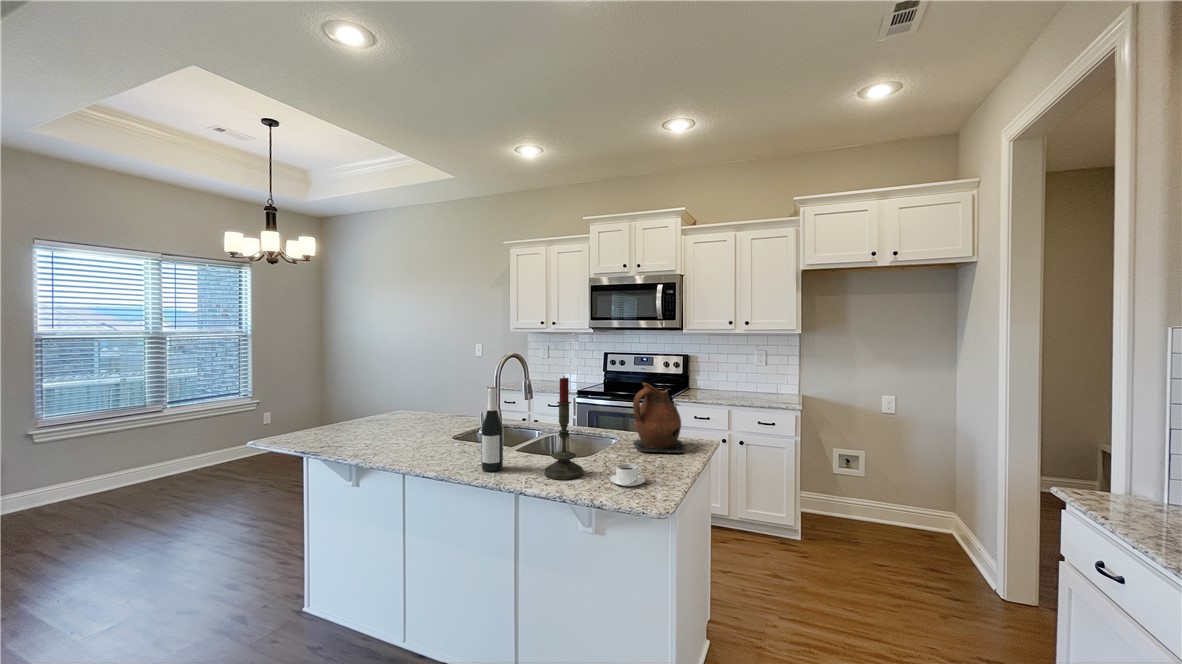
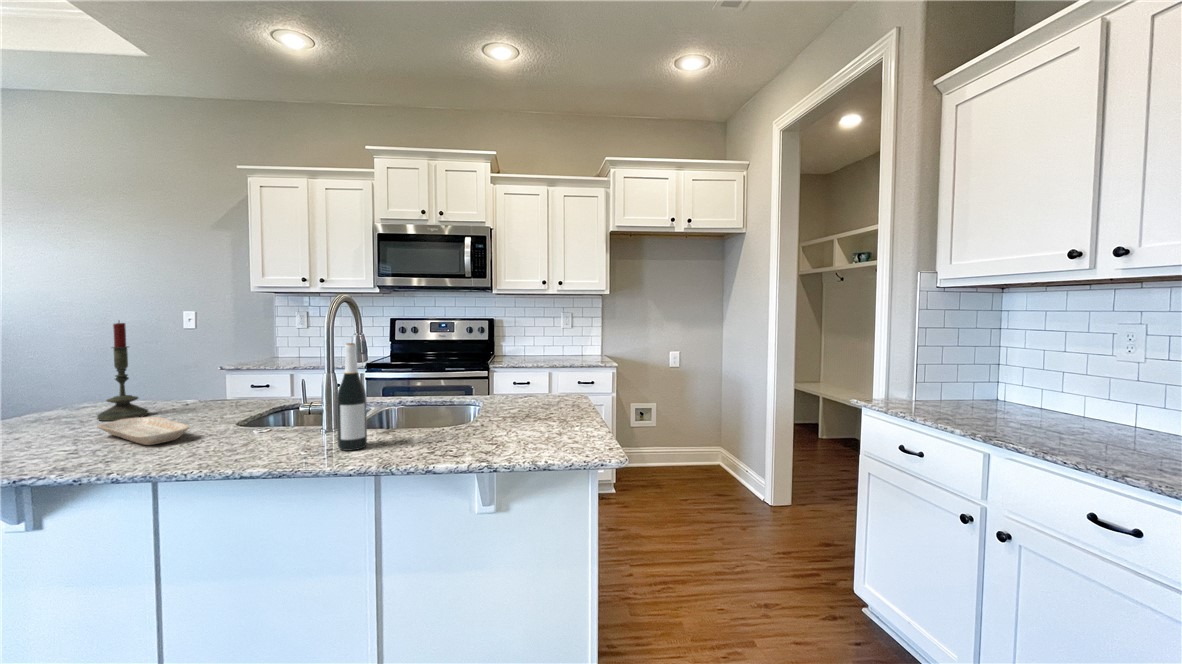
candle: present [545,377,583,480] -> present [97,323,148,421]
ceramic pitcher: present [633,383,685,453] -> none [492,338,555,411]
tray: none [375,425,415,447] -> present [97,417,189,445]
coffee cup: present [610,463,645,486] -> none [508,418,547,441]

